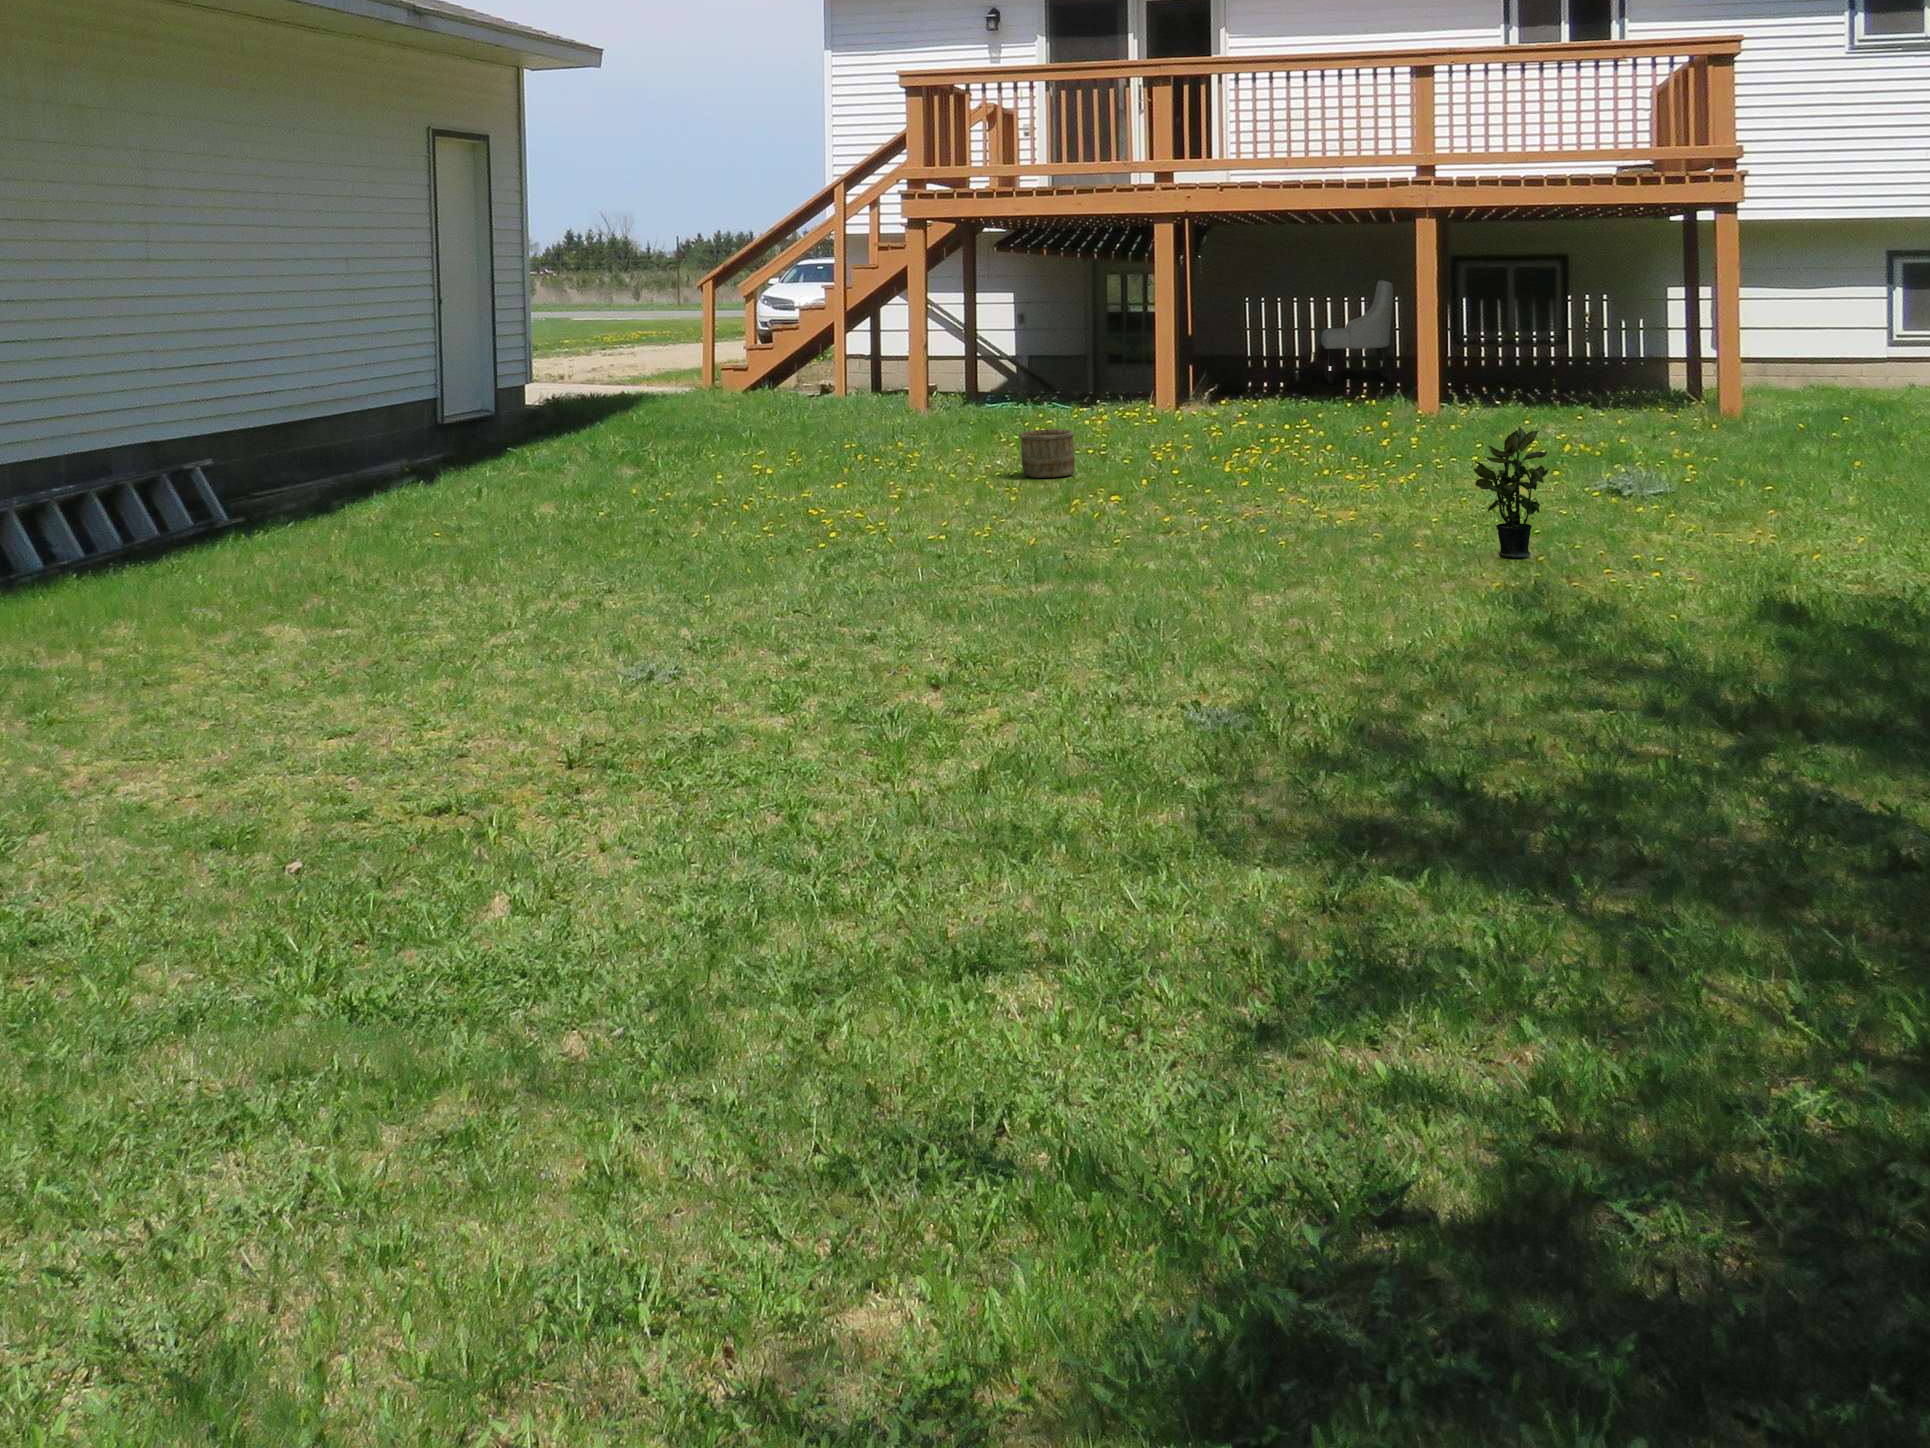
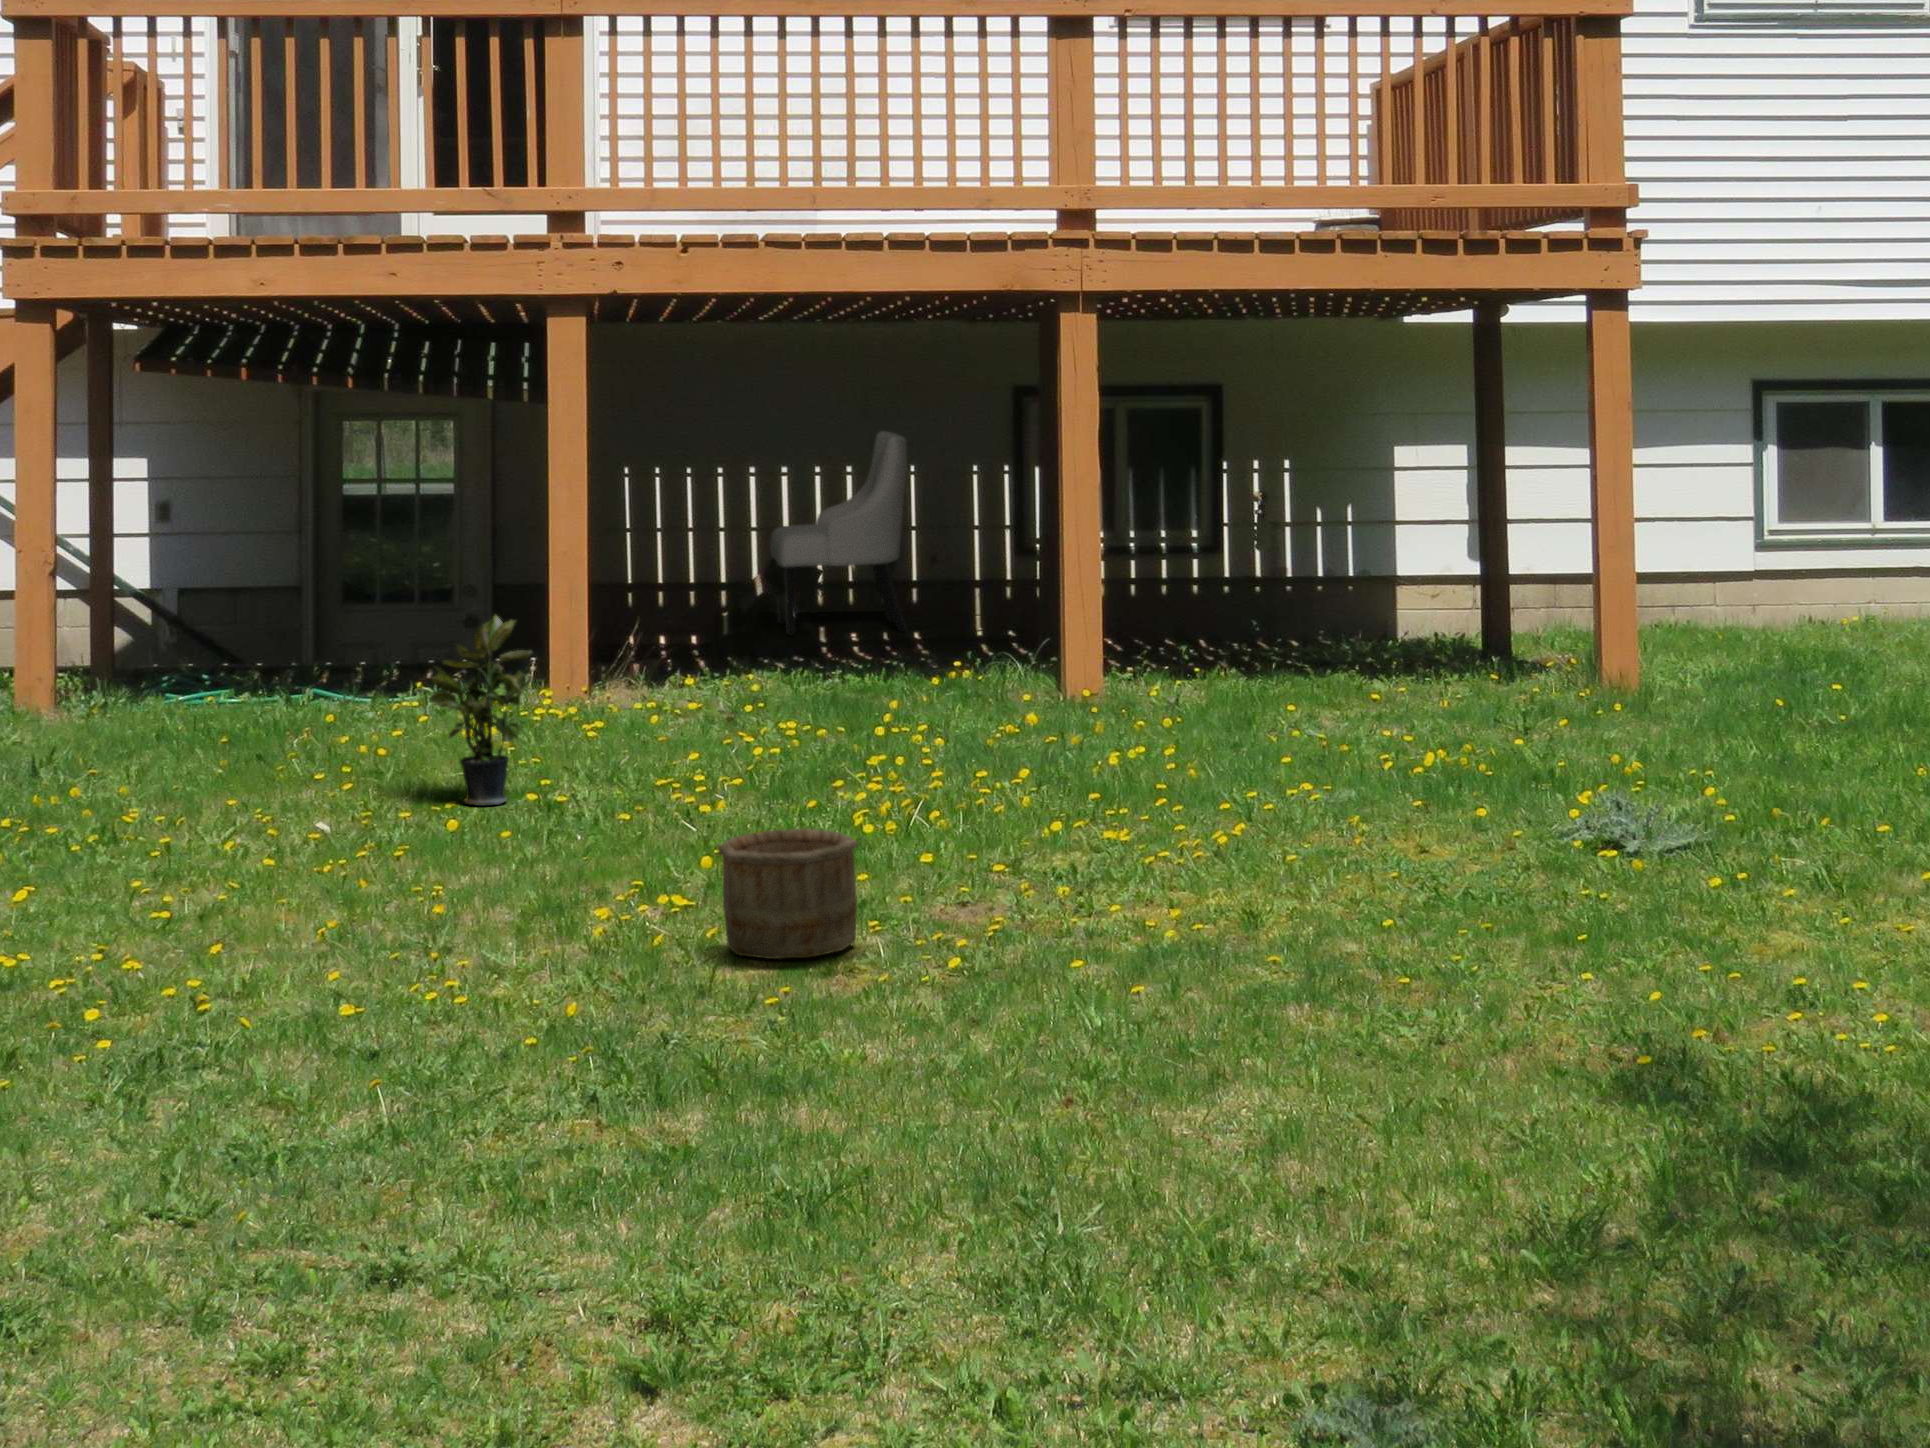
potted plant: present [1474,427,1548,558] -> present [429,615,532,806]
wooden bucket: present [1019,429,1075,478] -> present [718,828,858,959]

